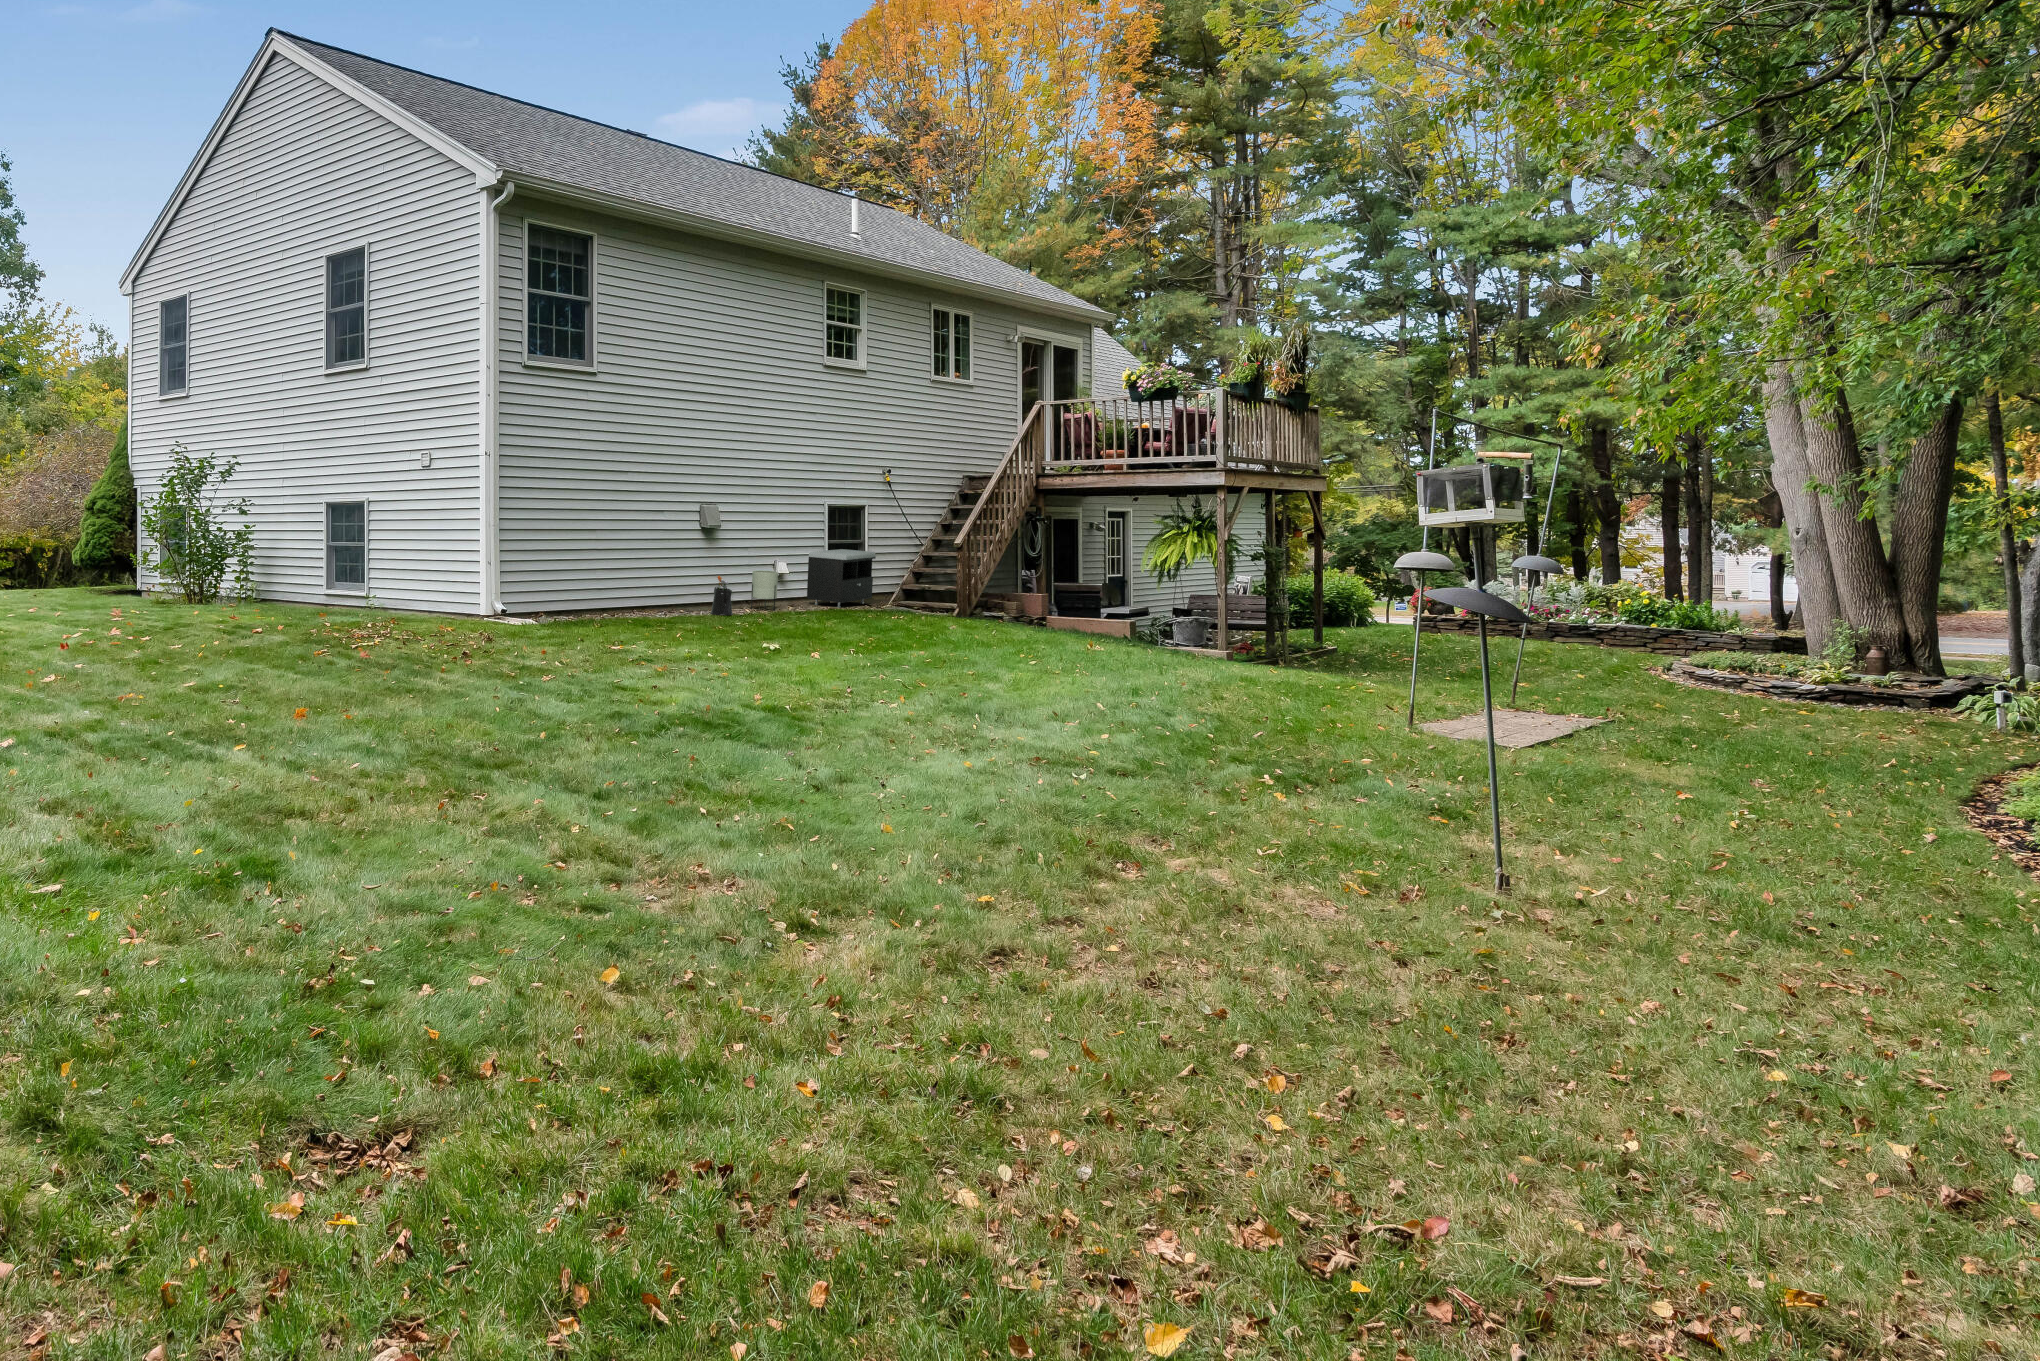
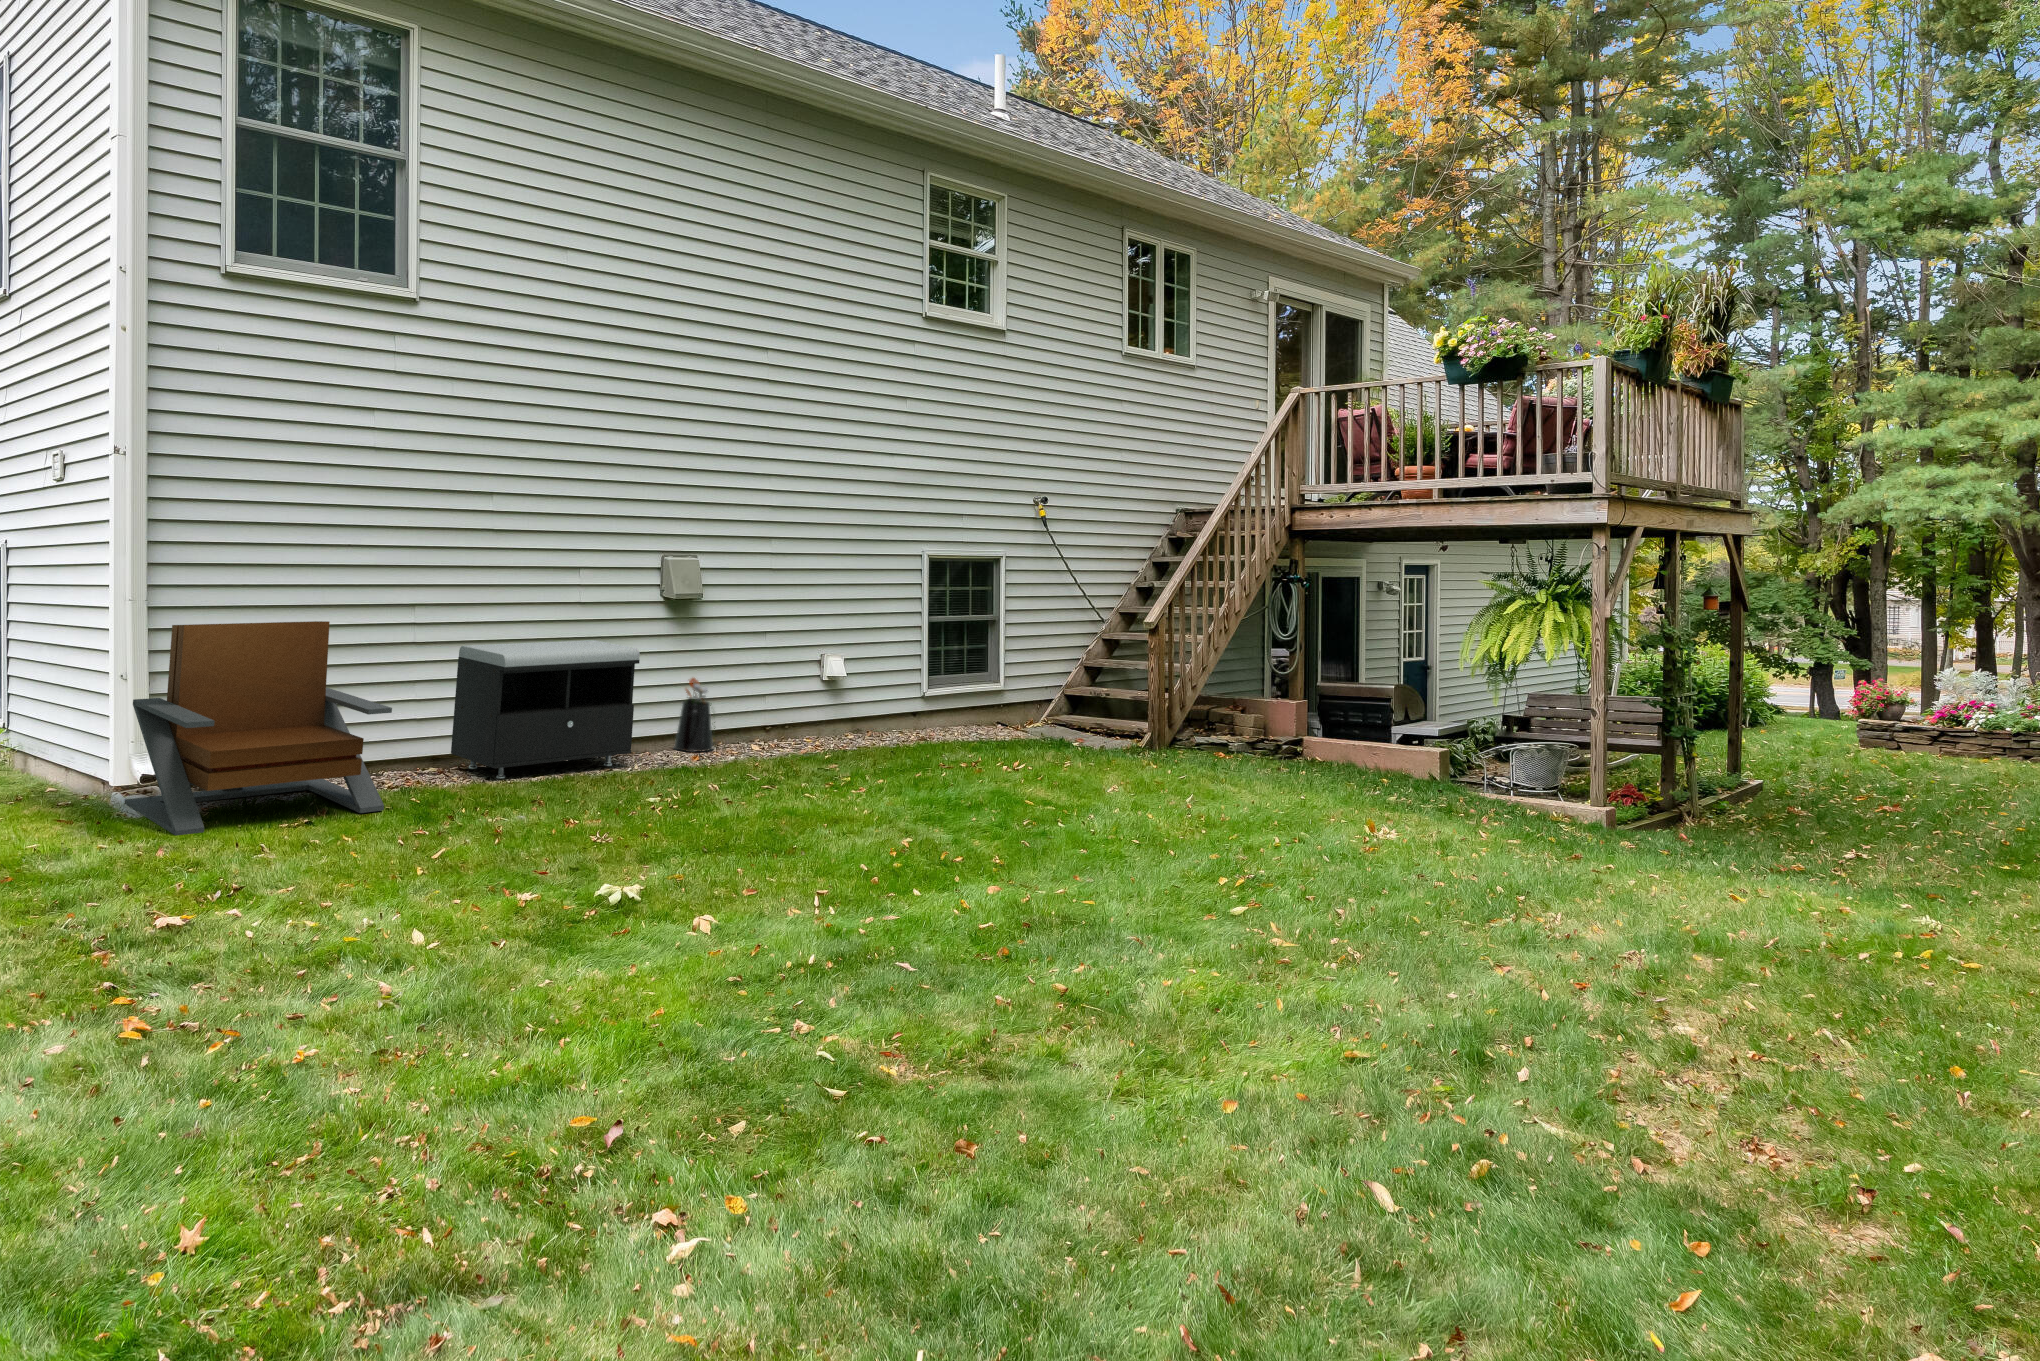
lounge chair: none [506,545,629,642] -> present [124,621,392,835]
storage bench: present [807,549,876,608] -> present [451,640,640,778]
planter: present [751,570,778,611] -> none [768,667,817,742]

